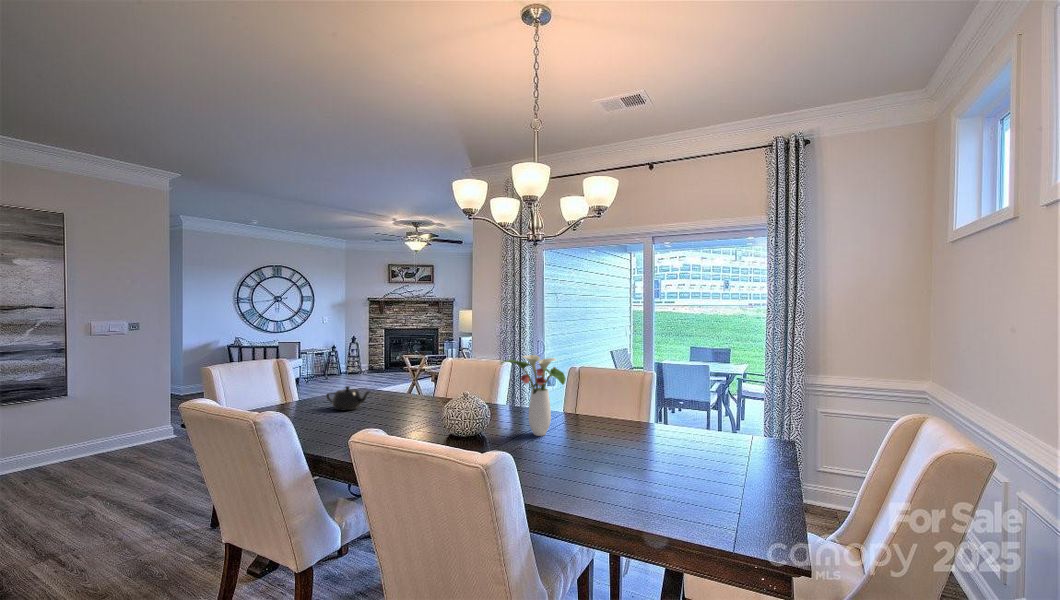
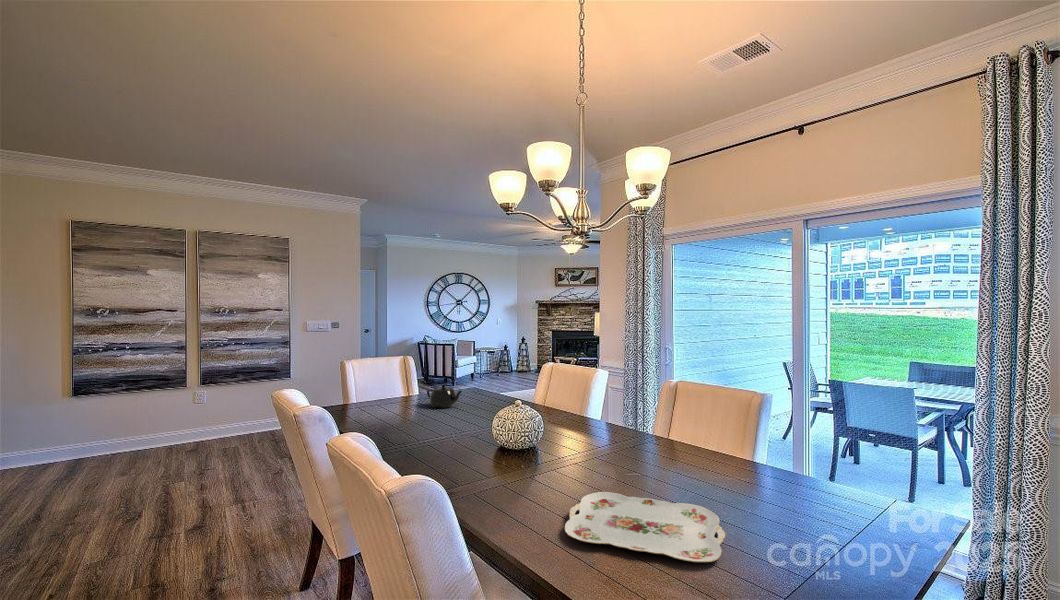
flower arrangement: present [501,355,566,436] -> none [553,362,624,457]
serving tray: none [555,459,679,493] -> present [565,492,725,562]

